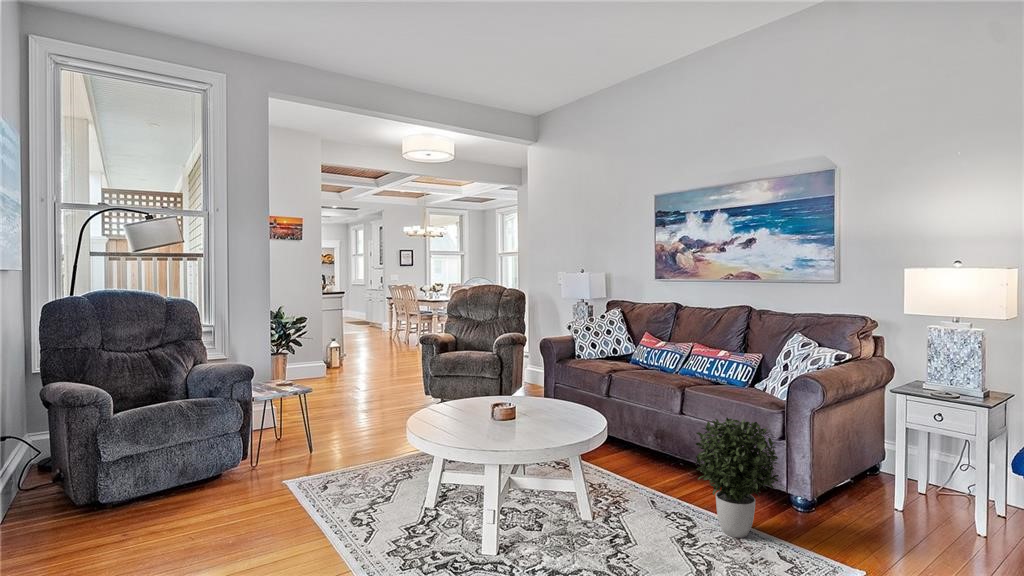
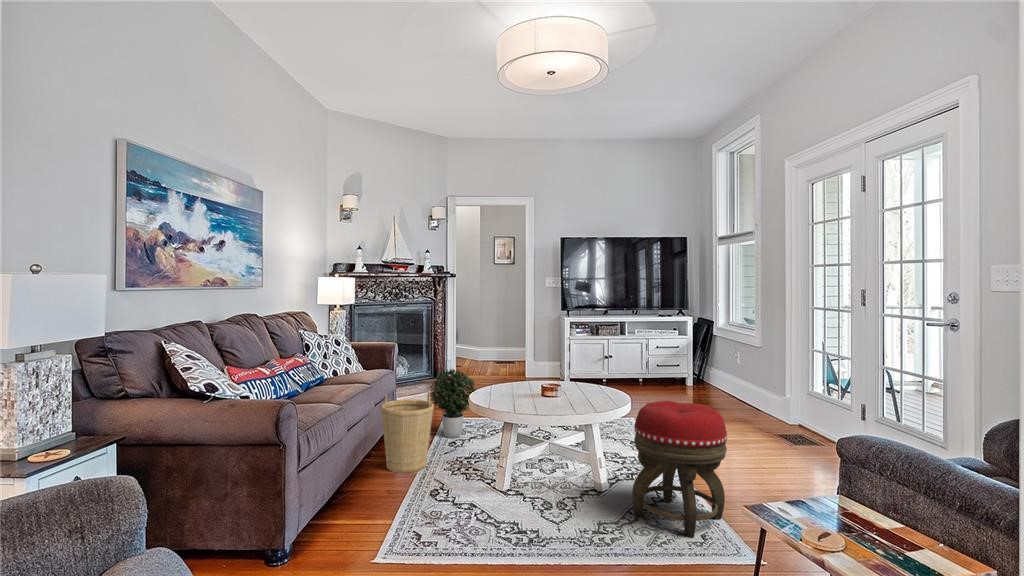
footstool: none [298,388,391,519] -> present [632,401,727,537]
basket: none [619,393,679,485] -> present [381,393,434,473]

